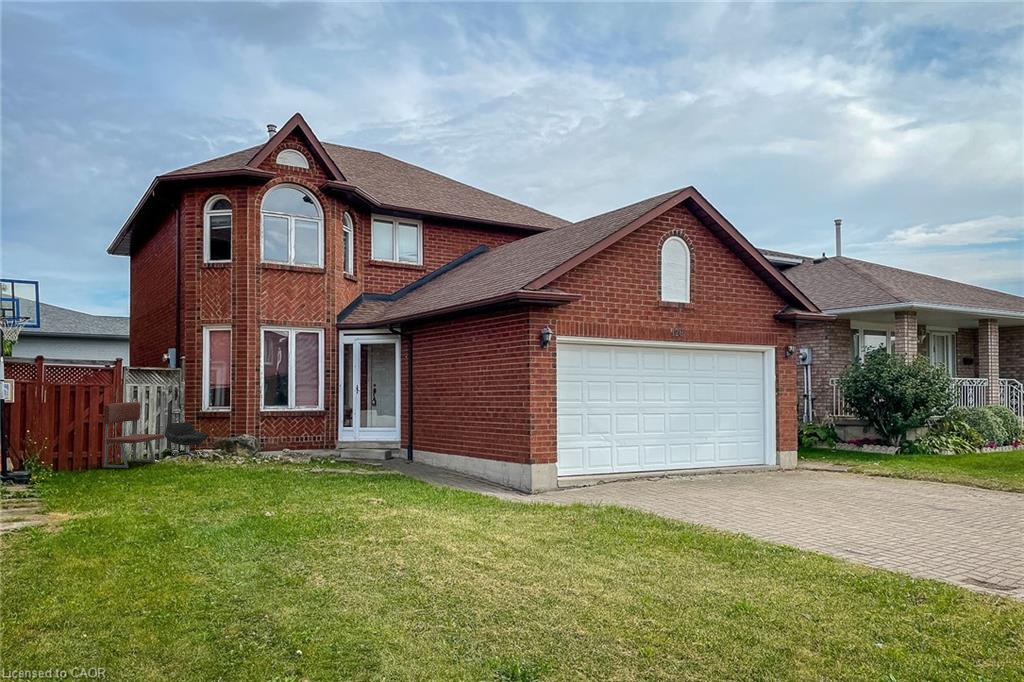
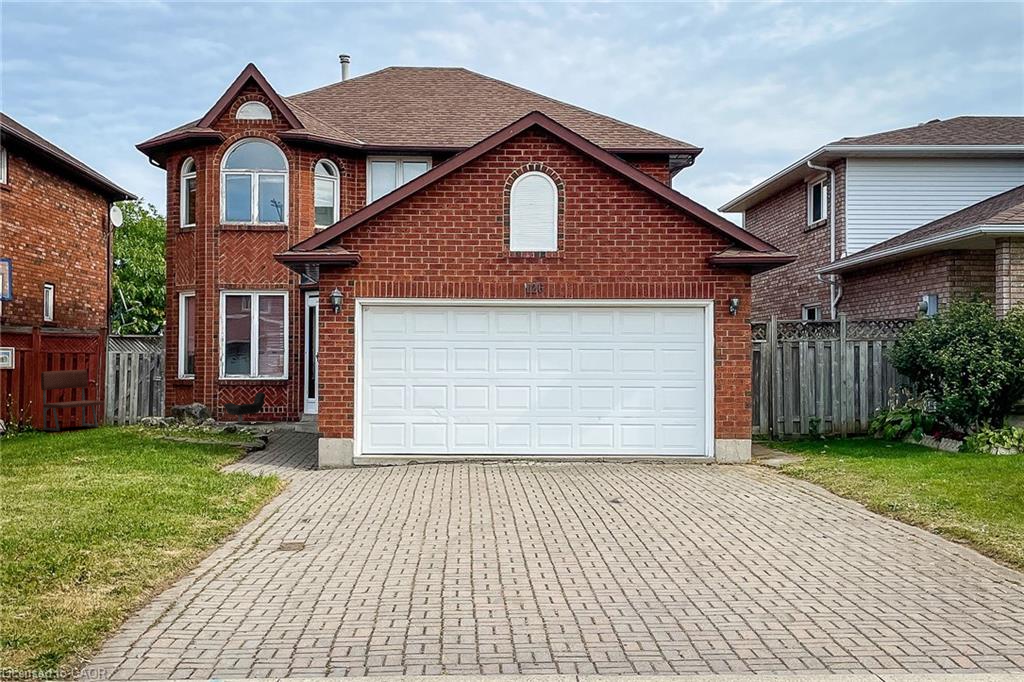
lounge chair: present [165,422,208,455] -> present [224,393,265,424]

